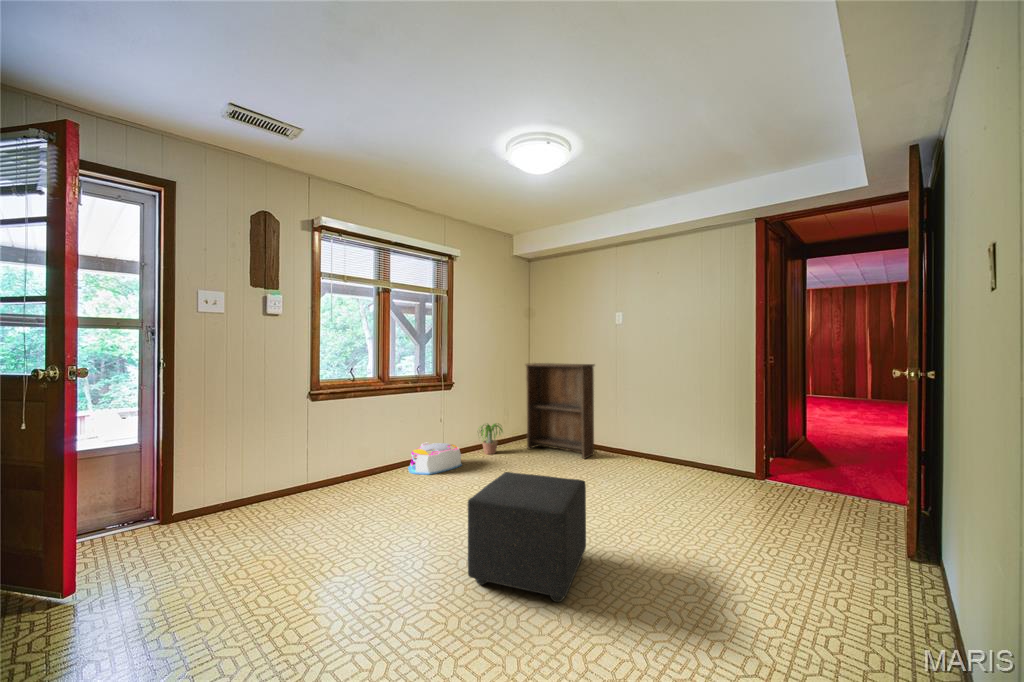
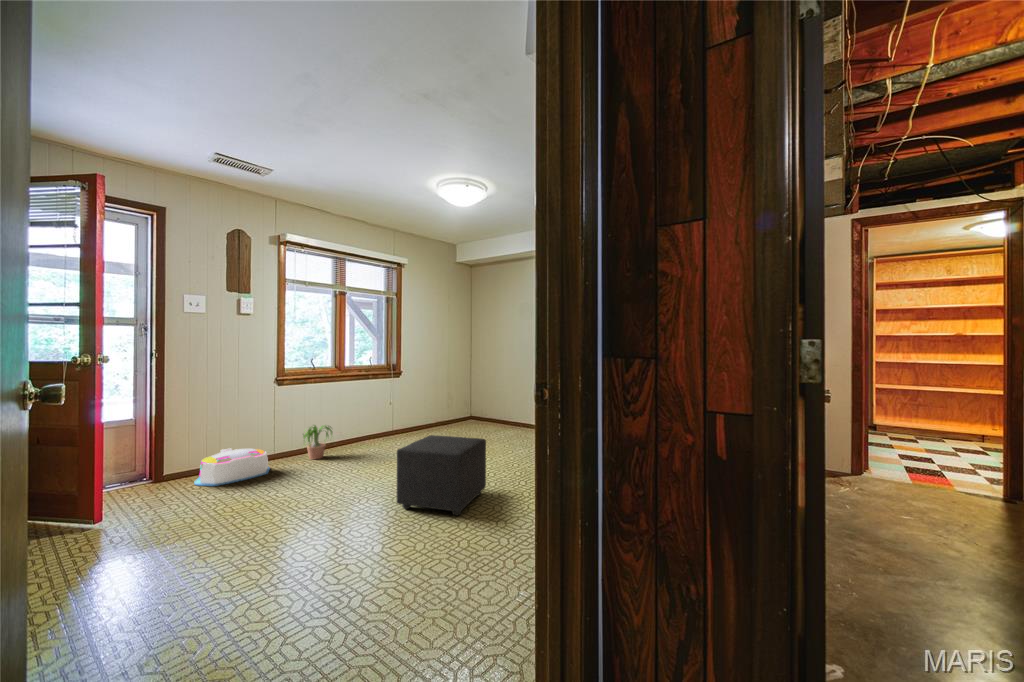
bookshelf: present [526,363,594,459] -> none [465,356,522,435]
potted plant: present [481,423,503,454] -> present [303,425,332,460]
storage bin: present [408,442,462,475] -> present [194,448,270,486]

